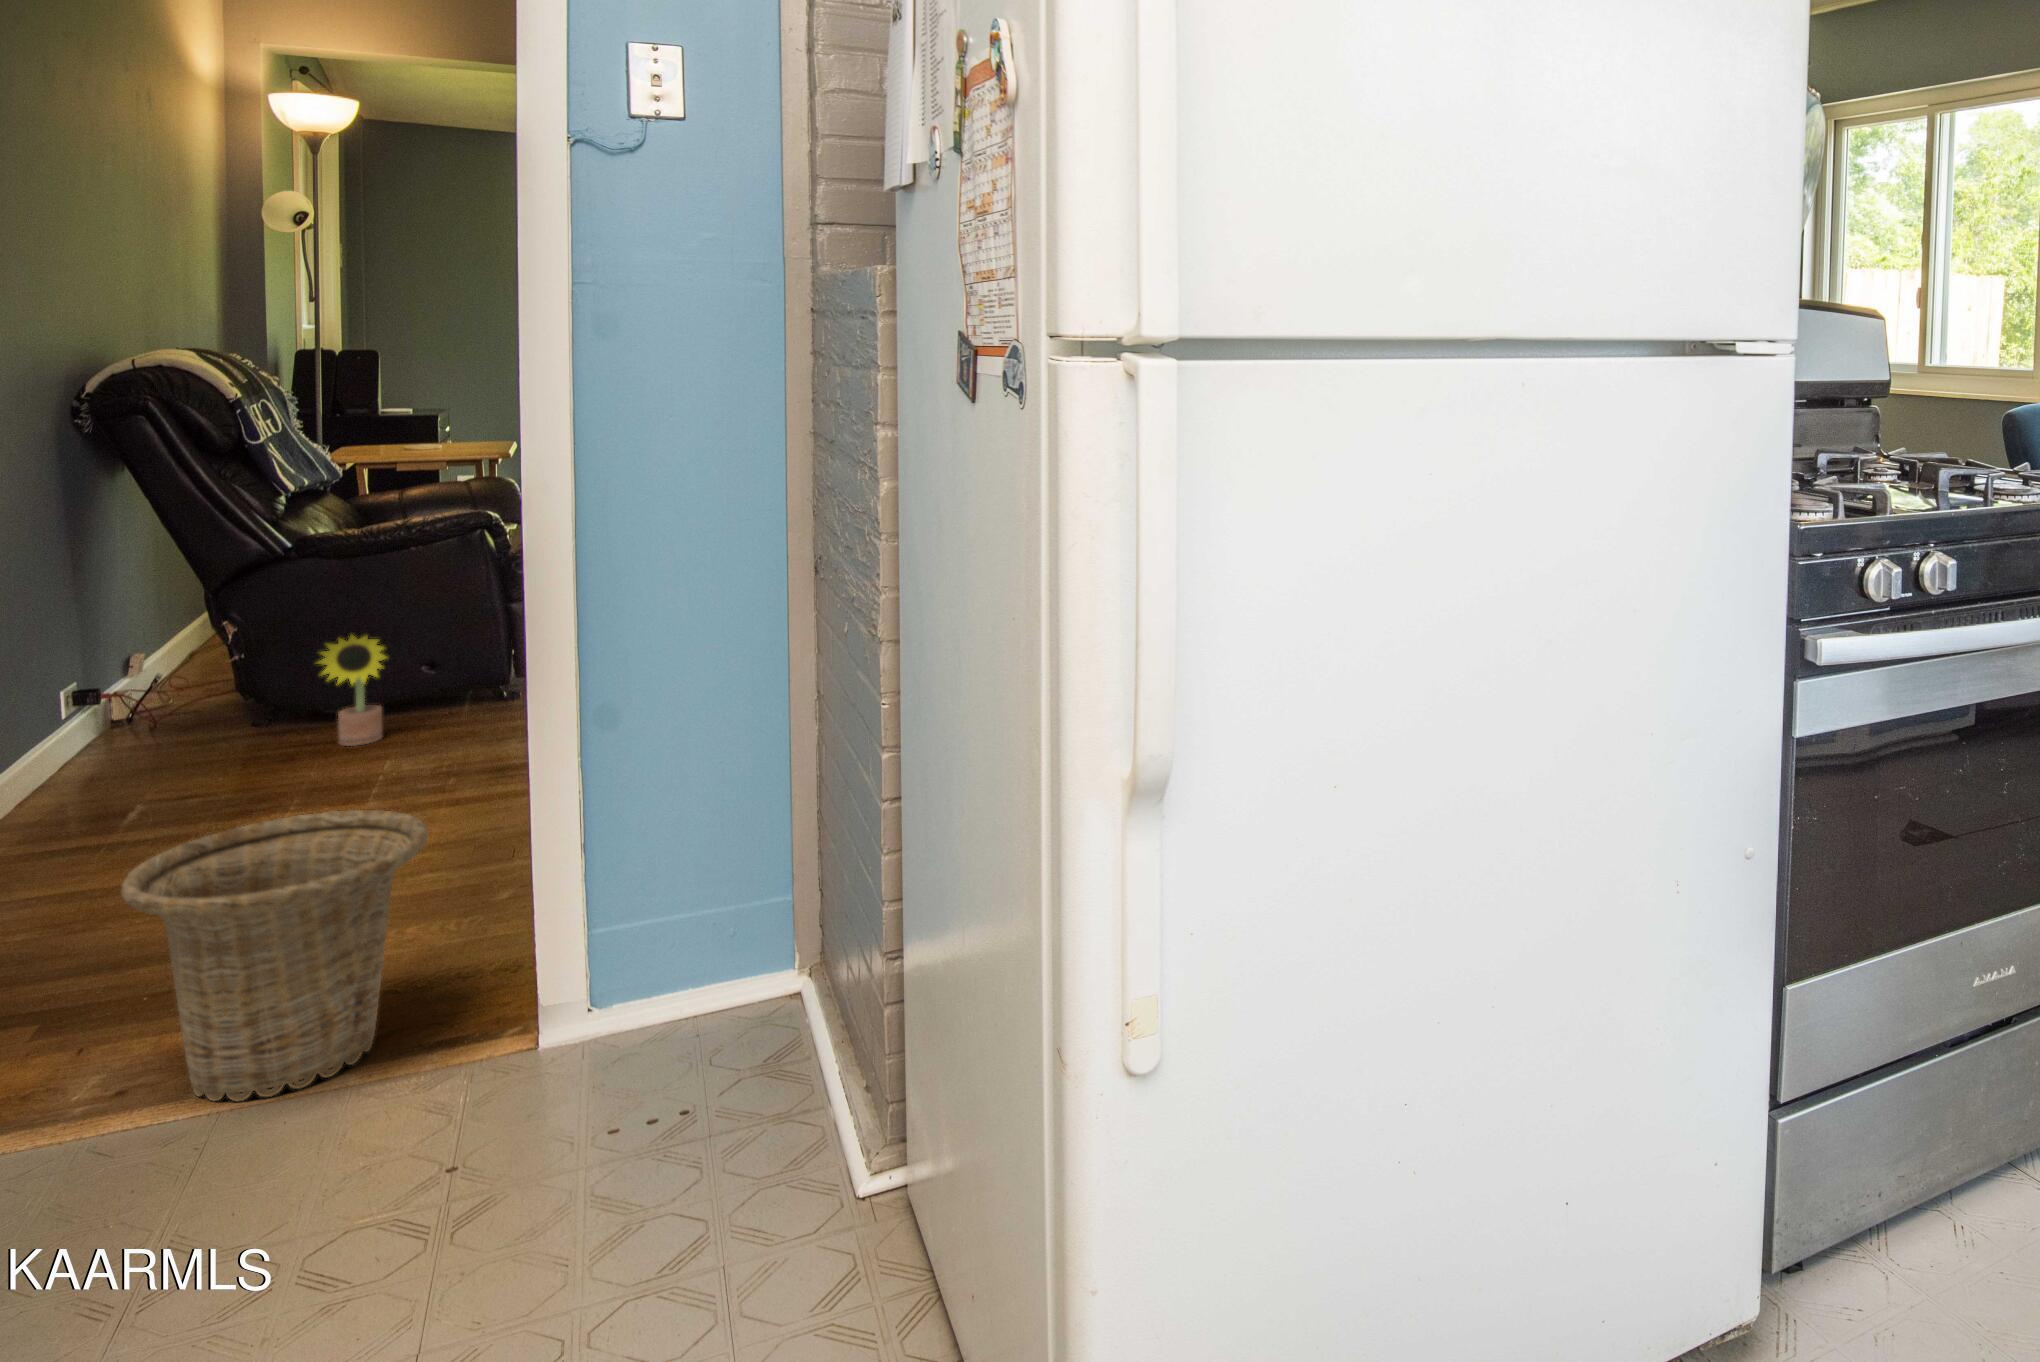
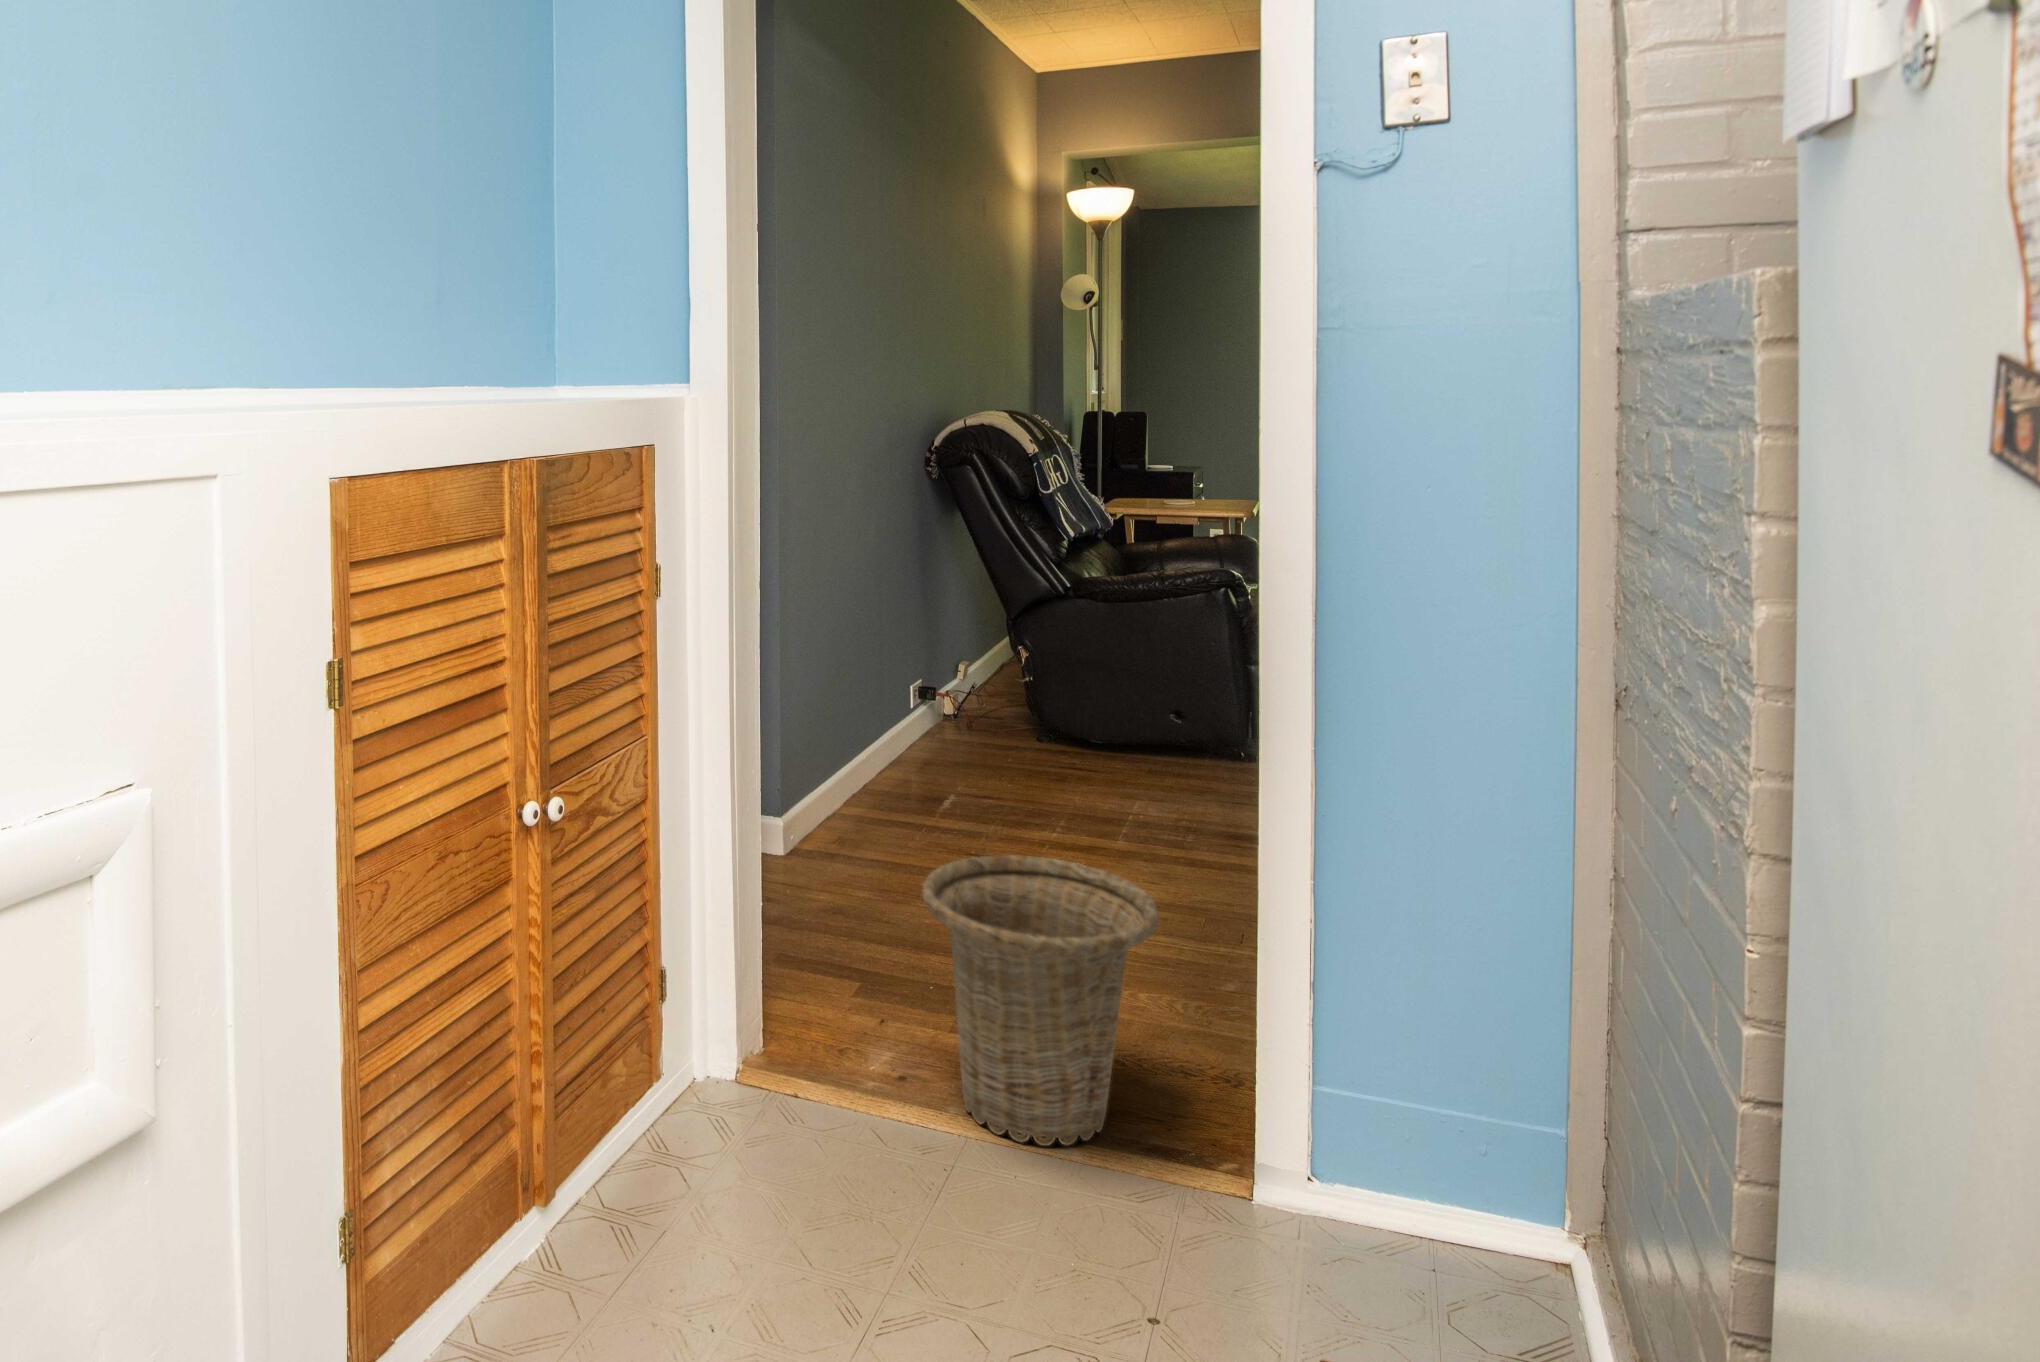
decorative plant: present [318,635,386,746] -> none [1080,679,1137,789]

